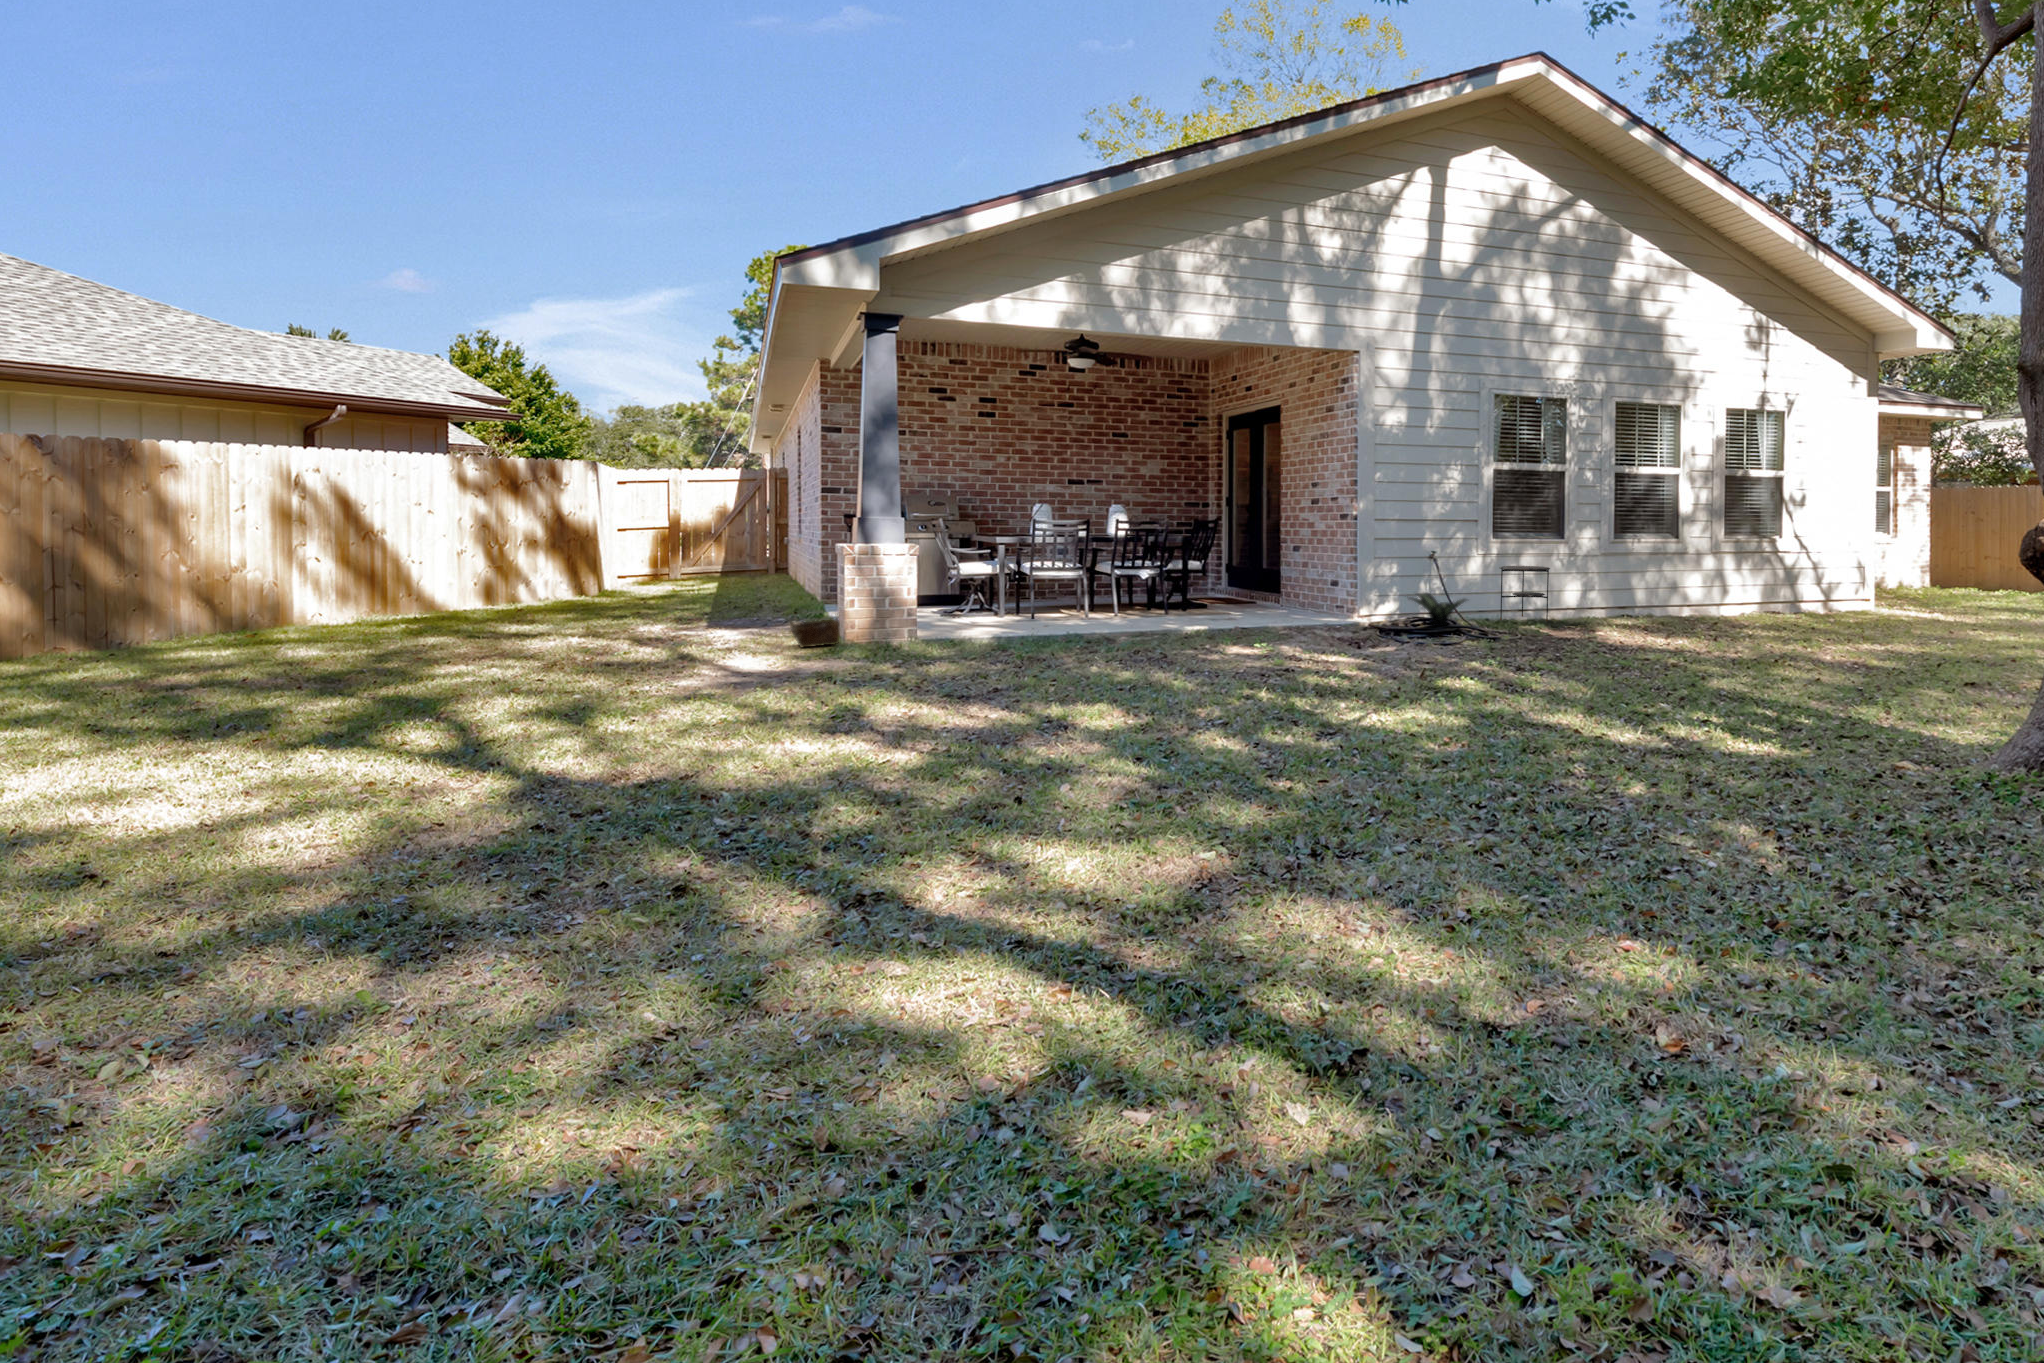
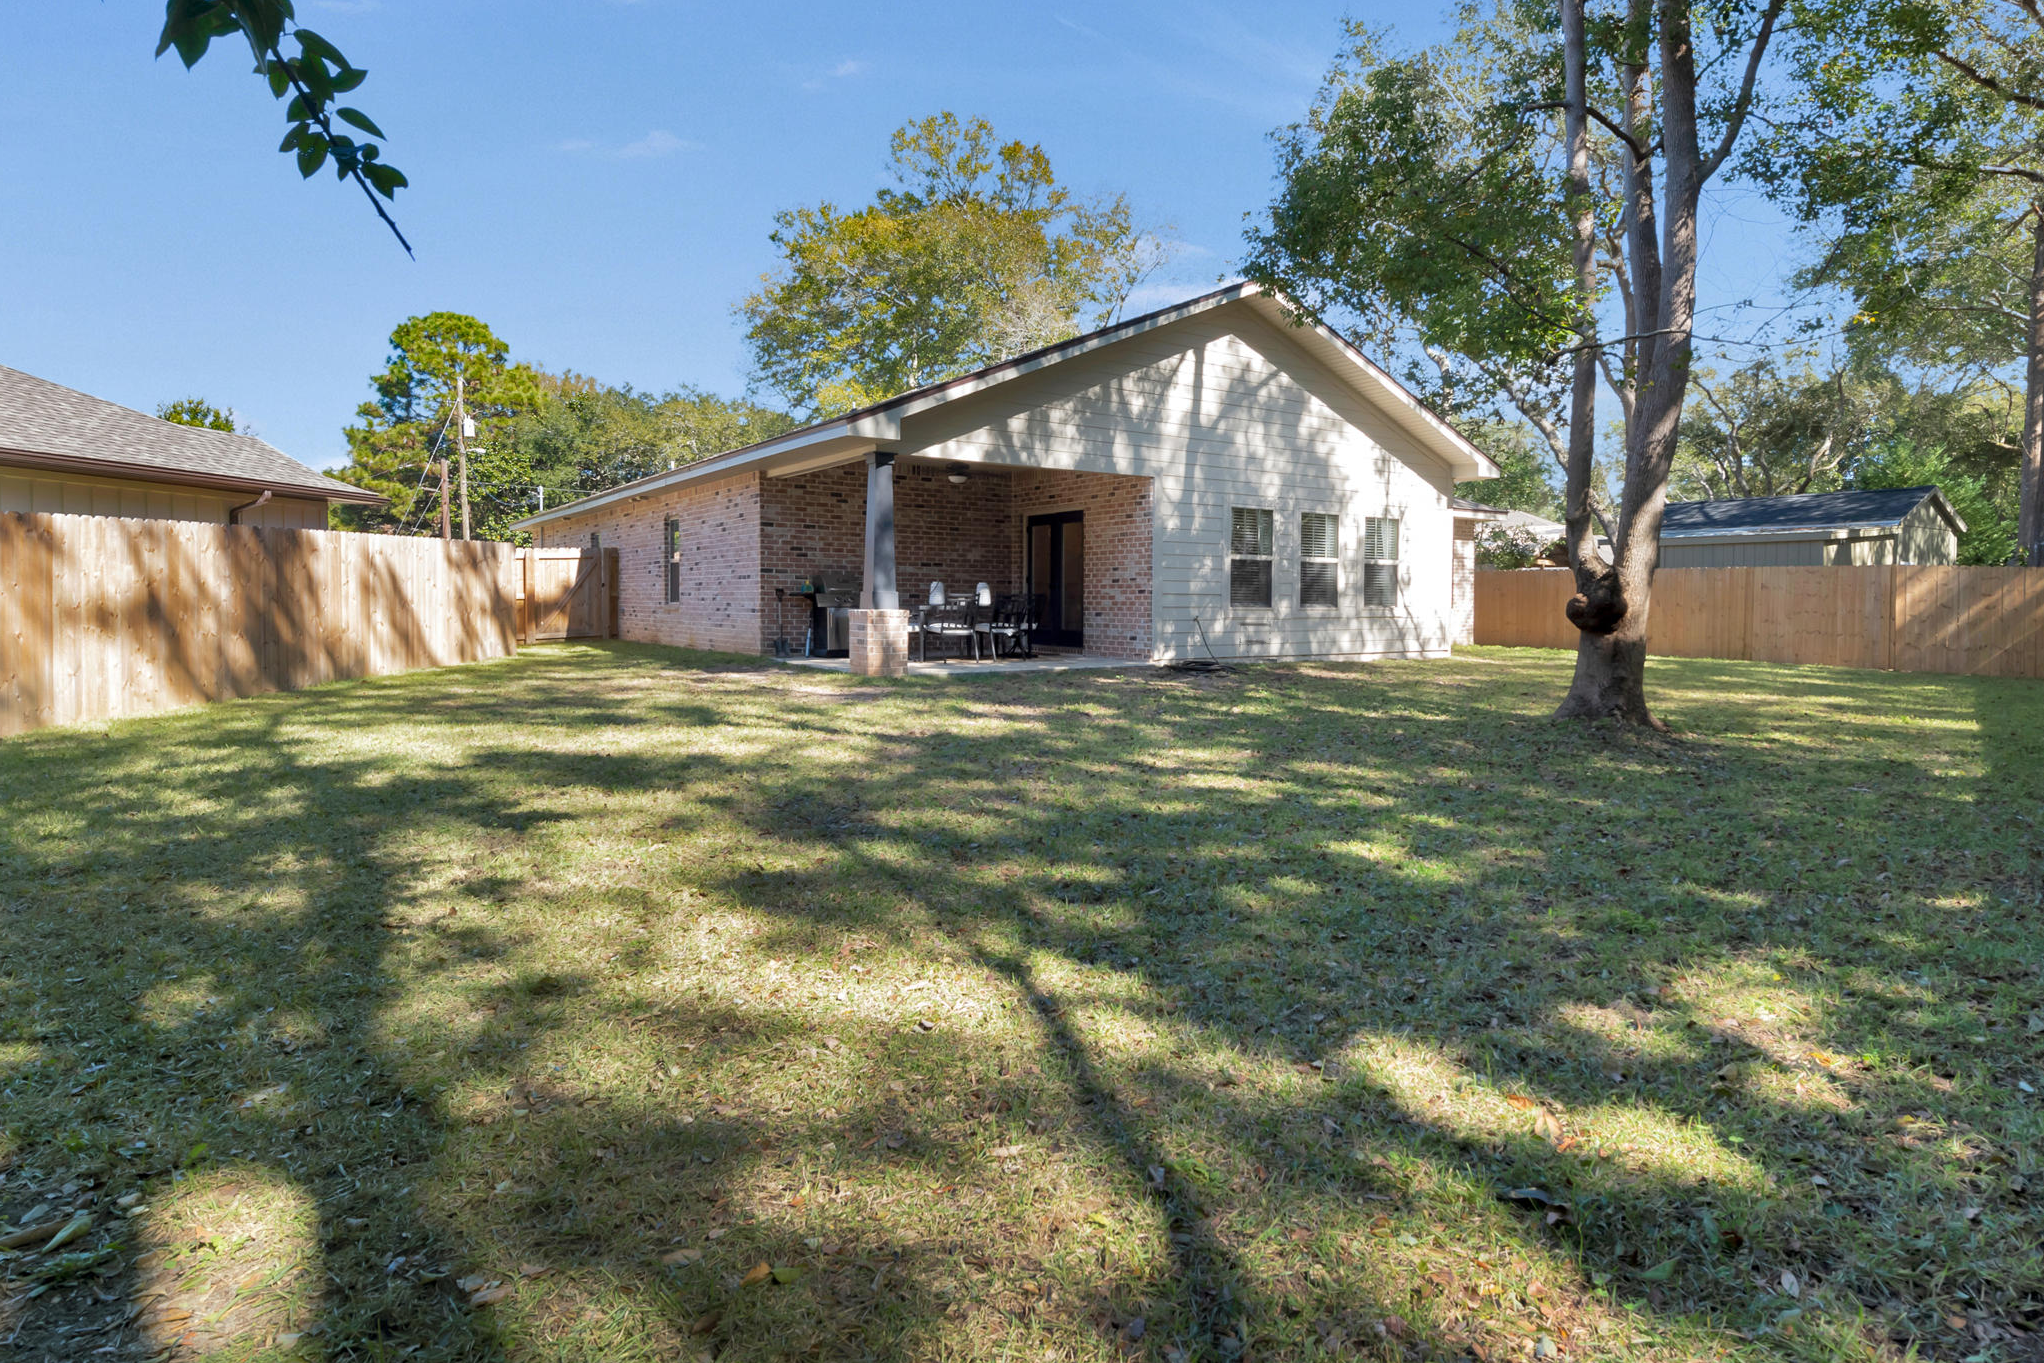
potted plant: present [1409,593,1466,626] -> none [1185,640,1228,662]
woven basket: present [790,614,840,648] -> none [828,651,860,674]

